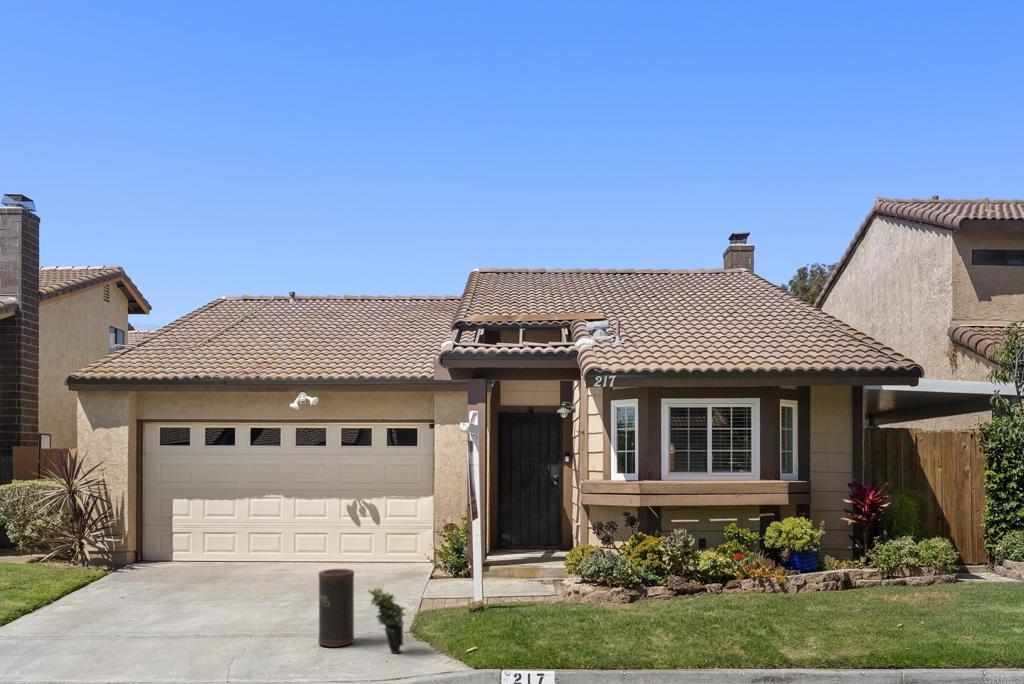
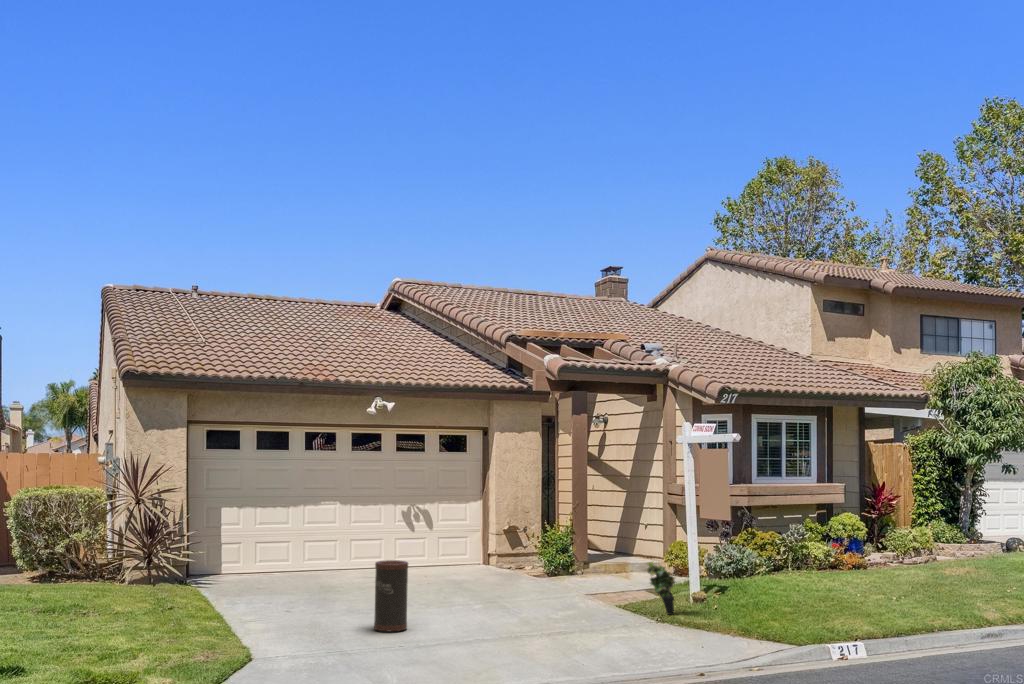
trash can: present [319,569,354,647] -> present [374,560,408,632]

